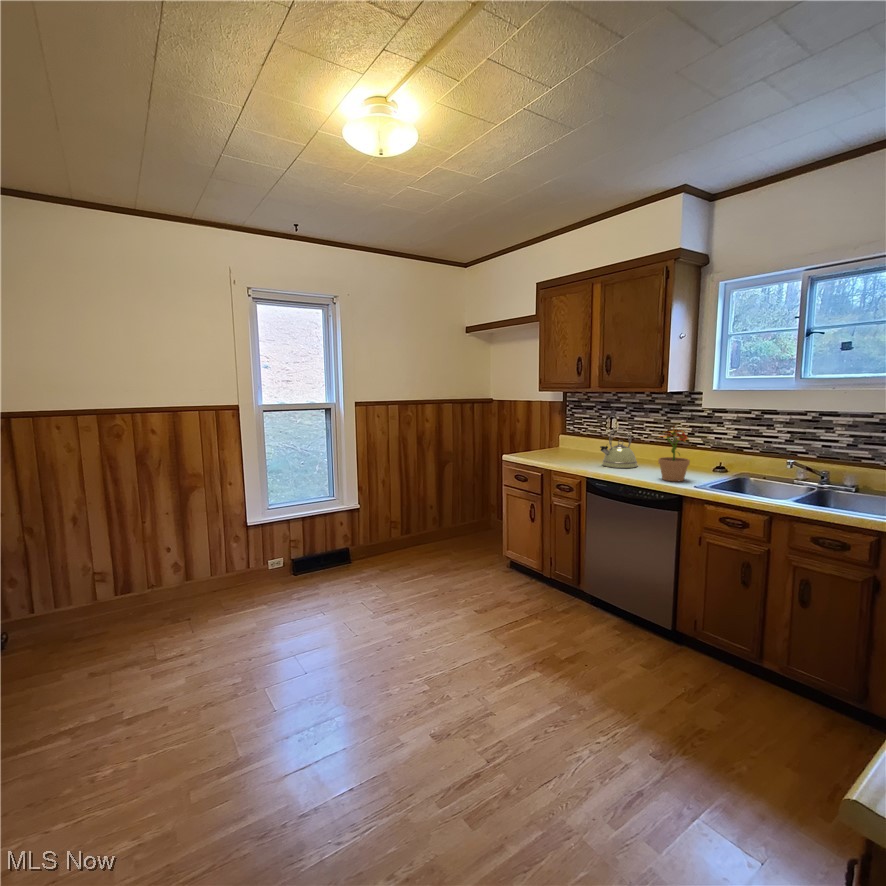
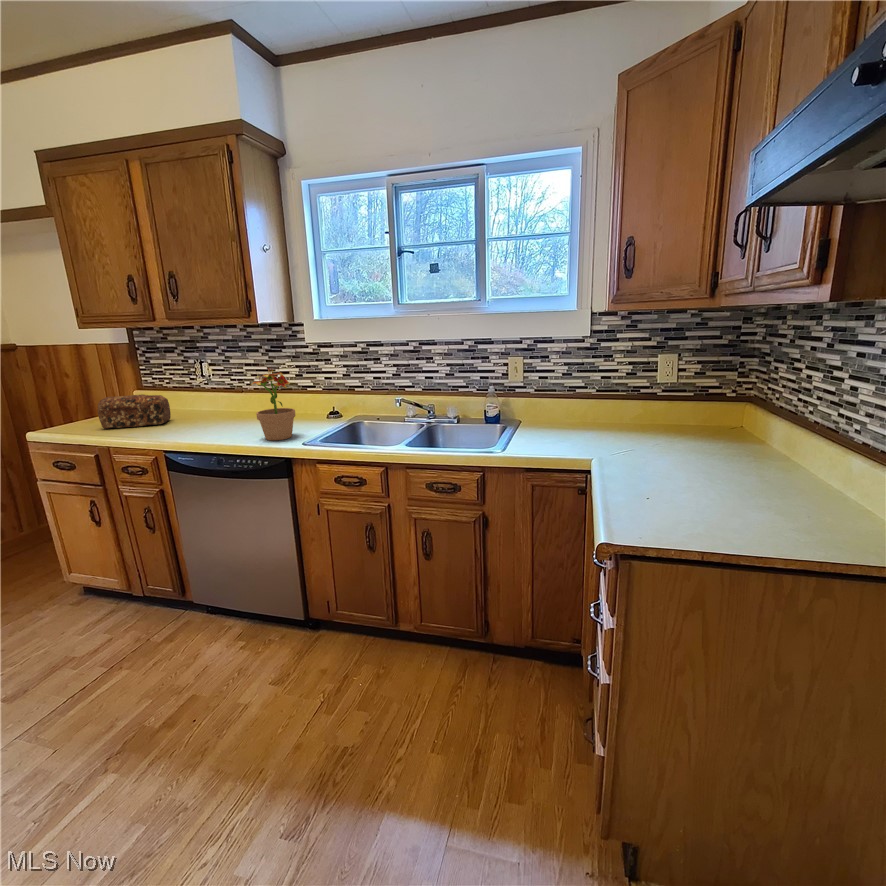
kettle: present [600,428,637,468] -> none [181,374,239,431]
bread loaf: none [544,437,587,459] -> present [98,394,171,429]

